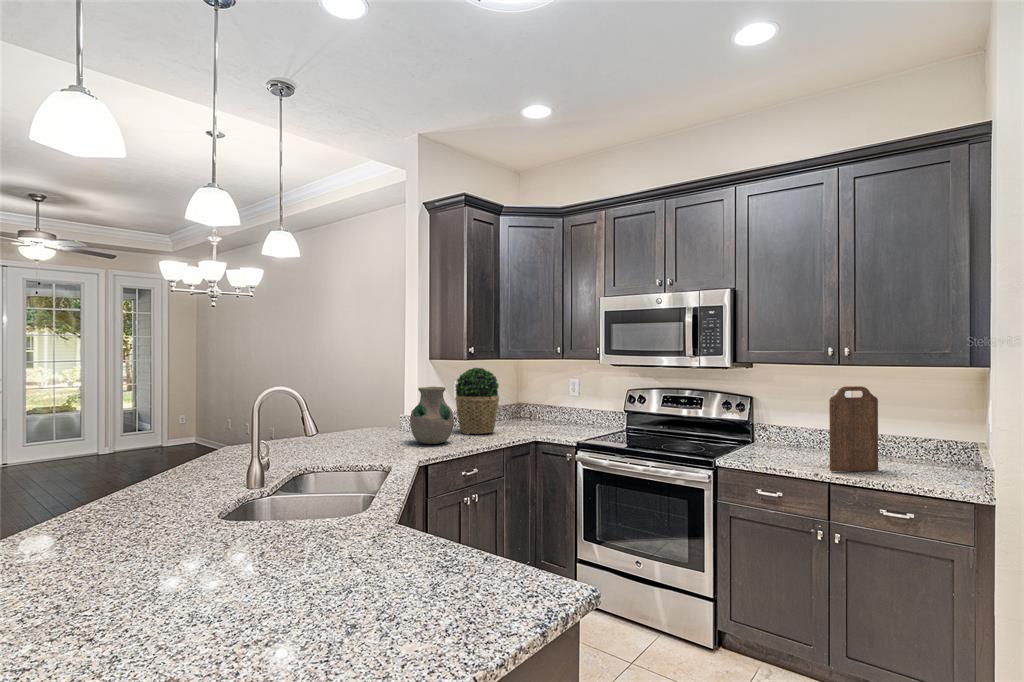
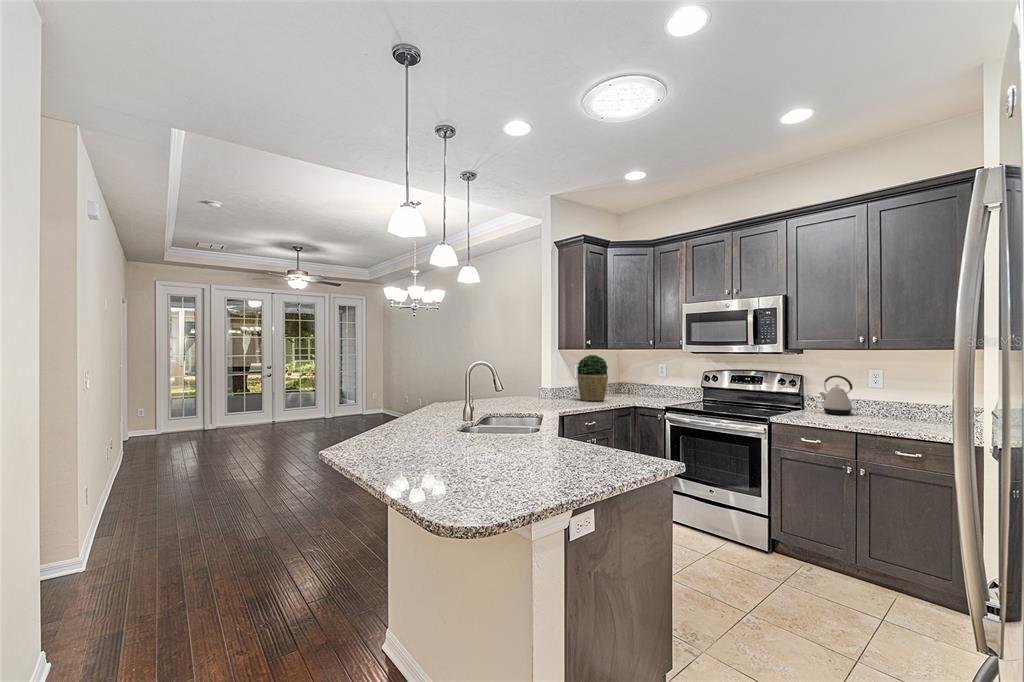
cutting board: present [829,386,878,472] -> none [858,364,899,426]
vase: present [410,387,454,444] -> none [549,367,578,405]
kettle: none [775,399,820,453] -> present [819,375,855,415]

